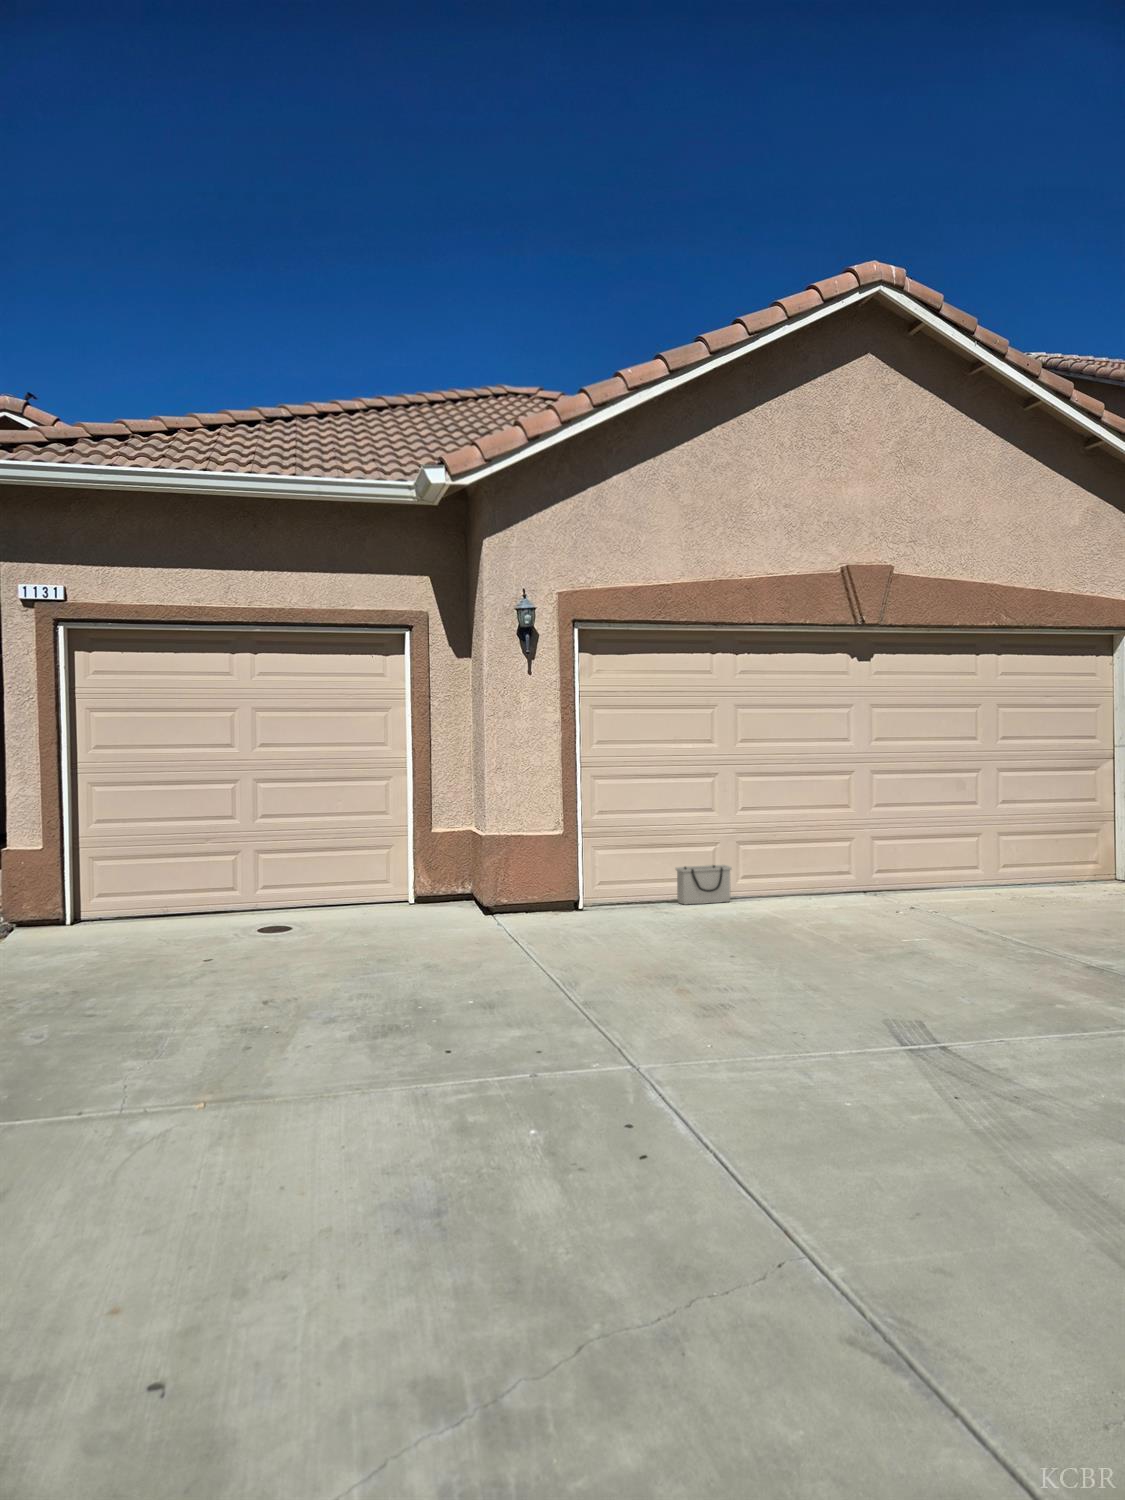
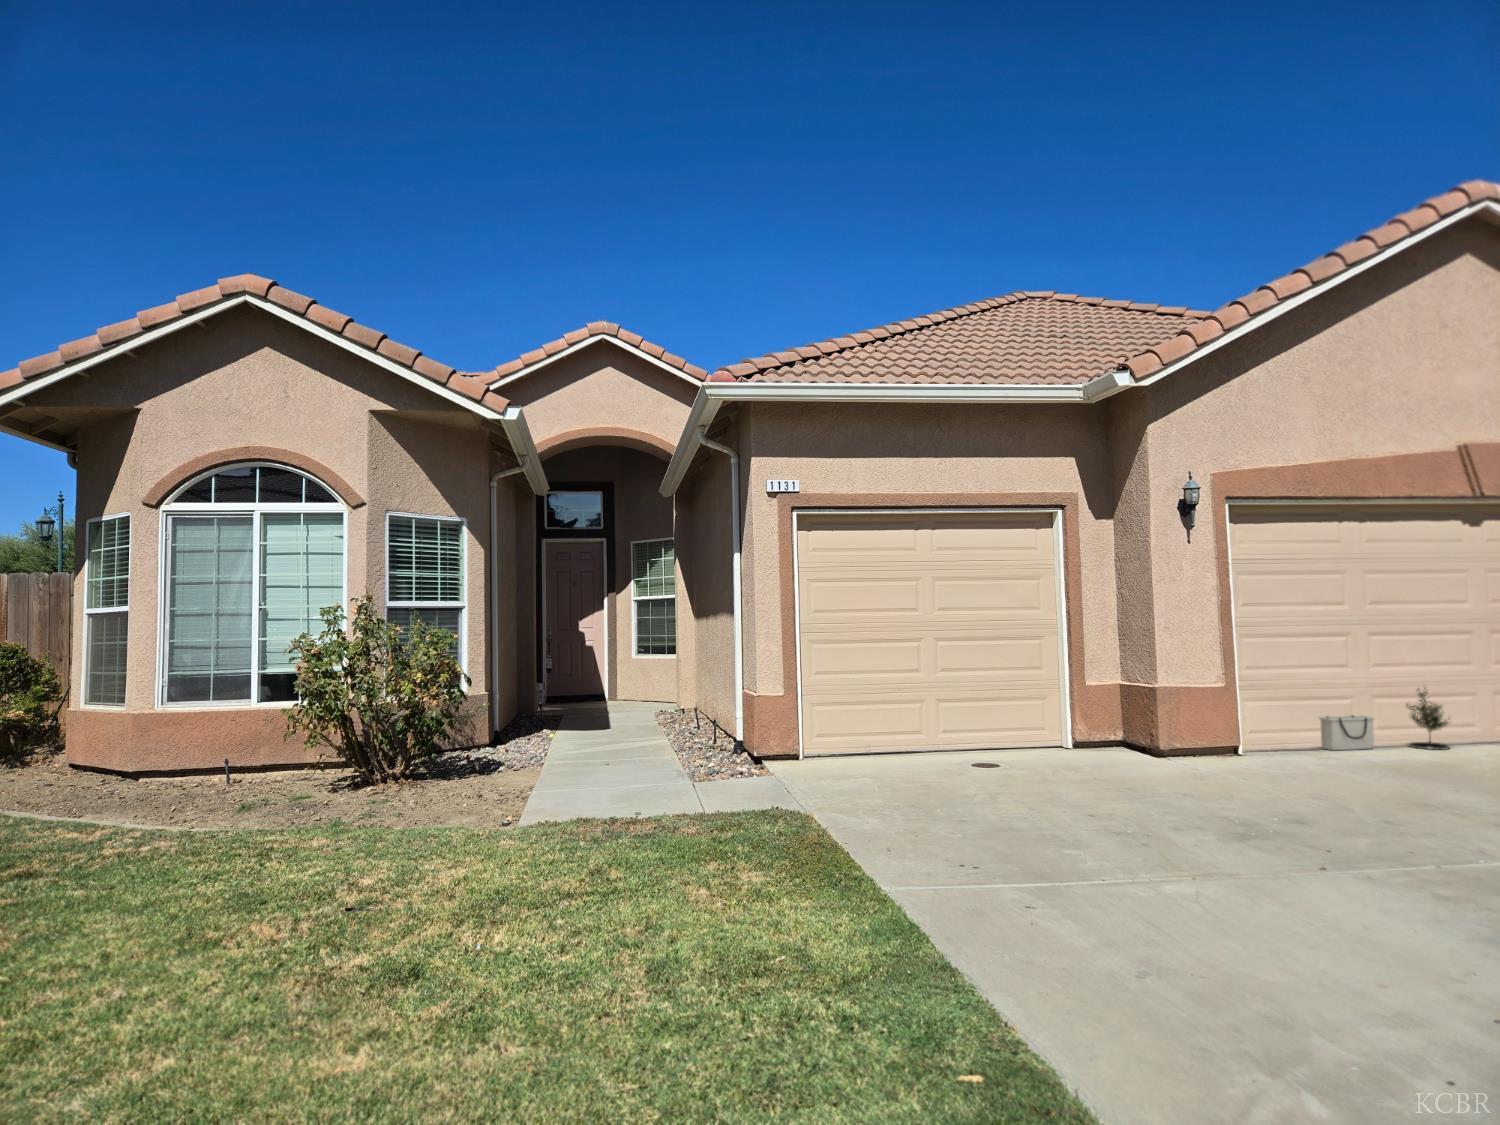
potted tree: none [770,830,812,902] -> present [1406,688,1450,750]

